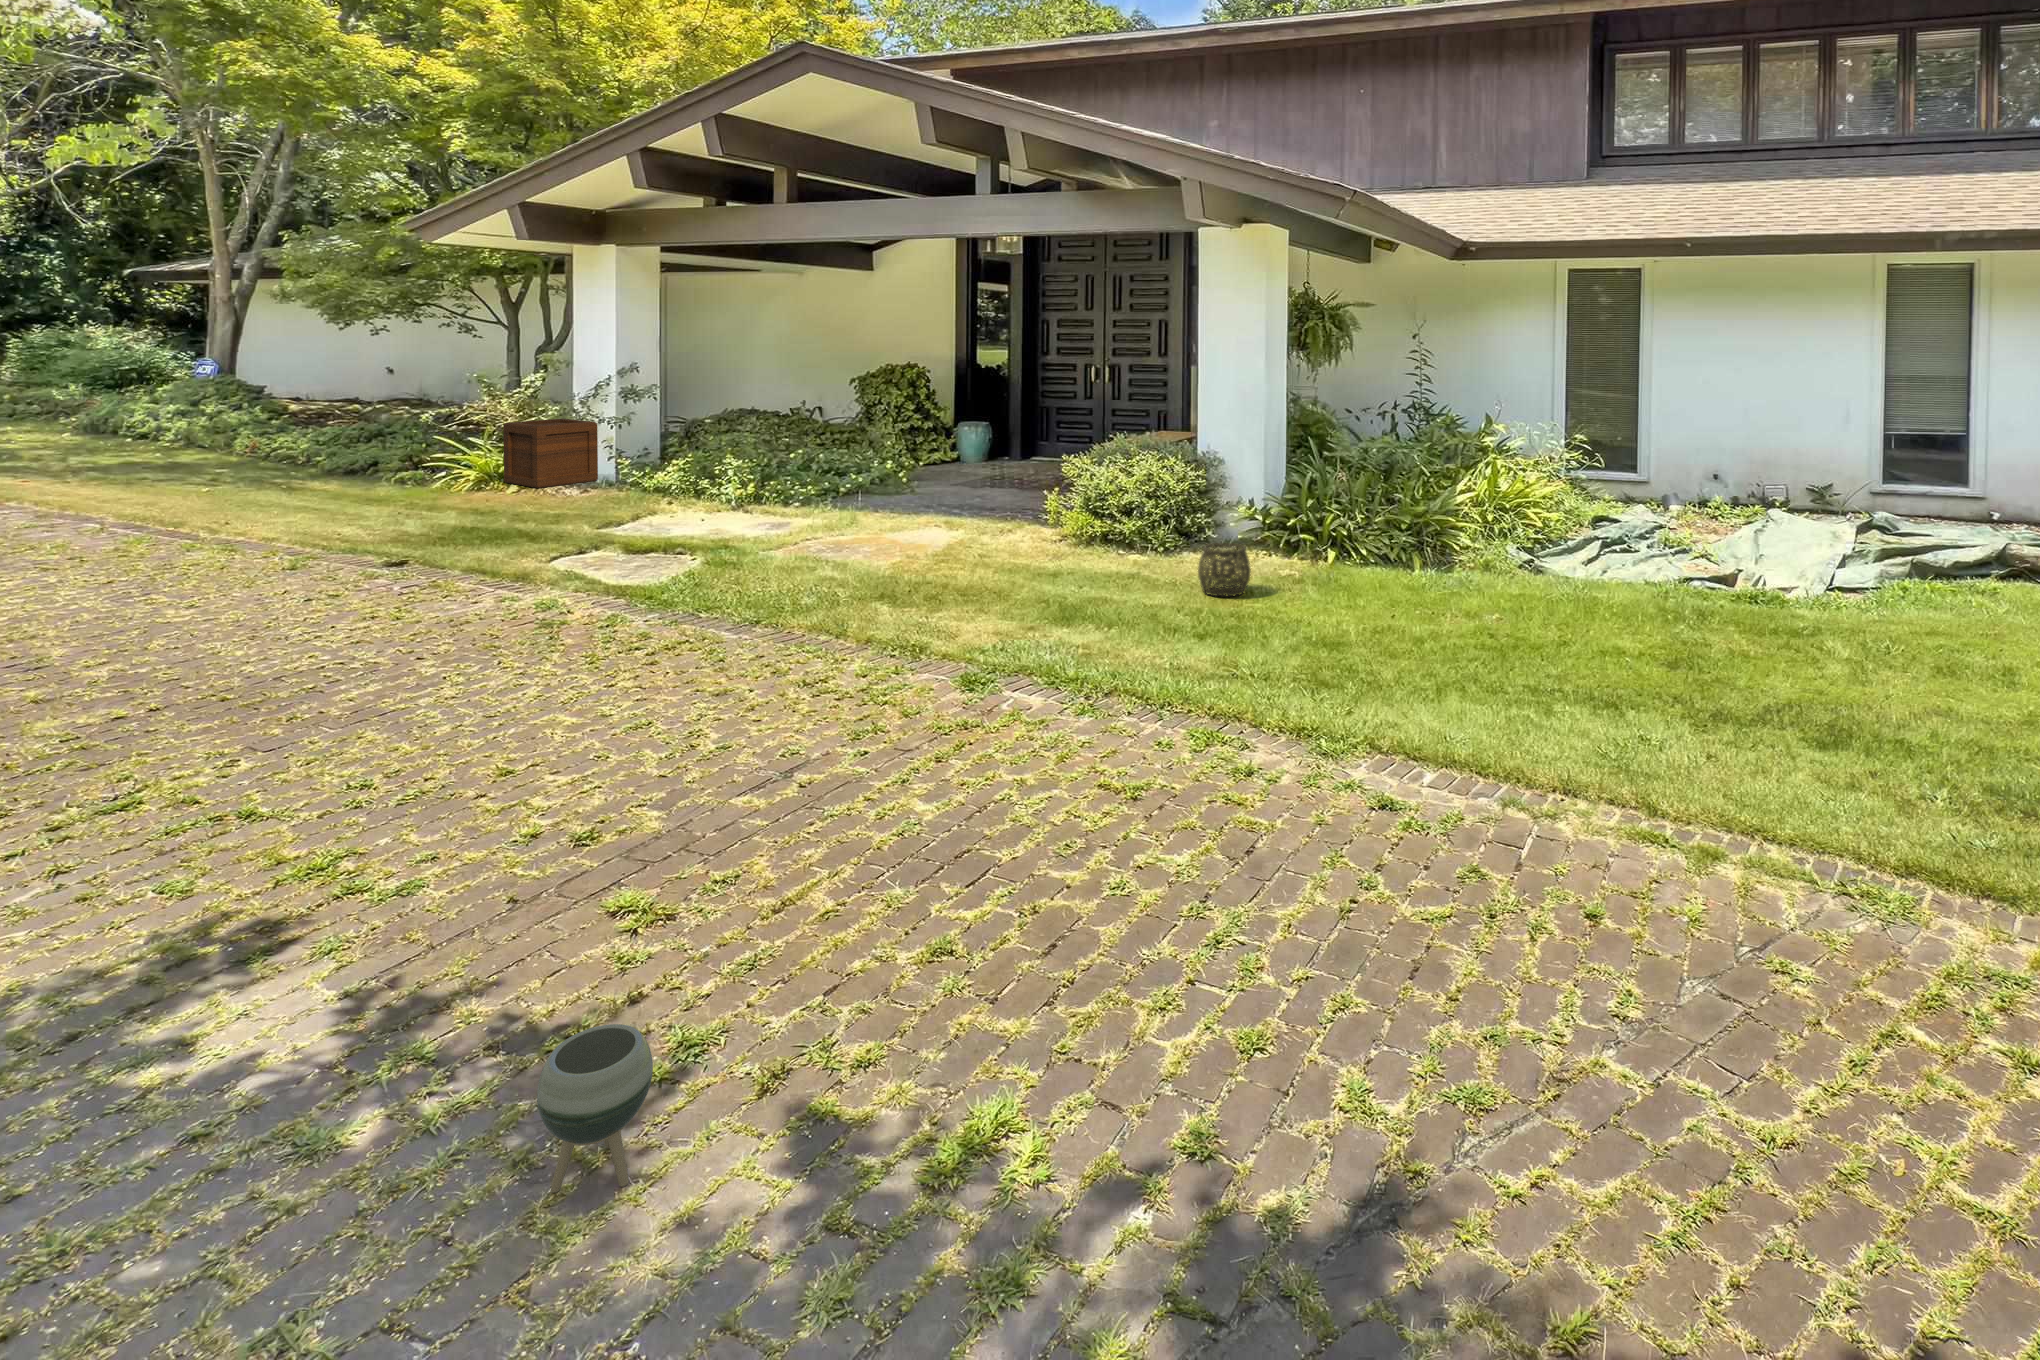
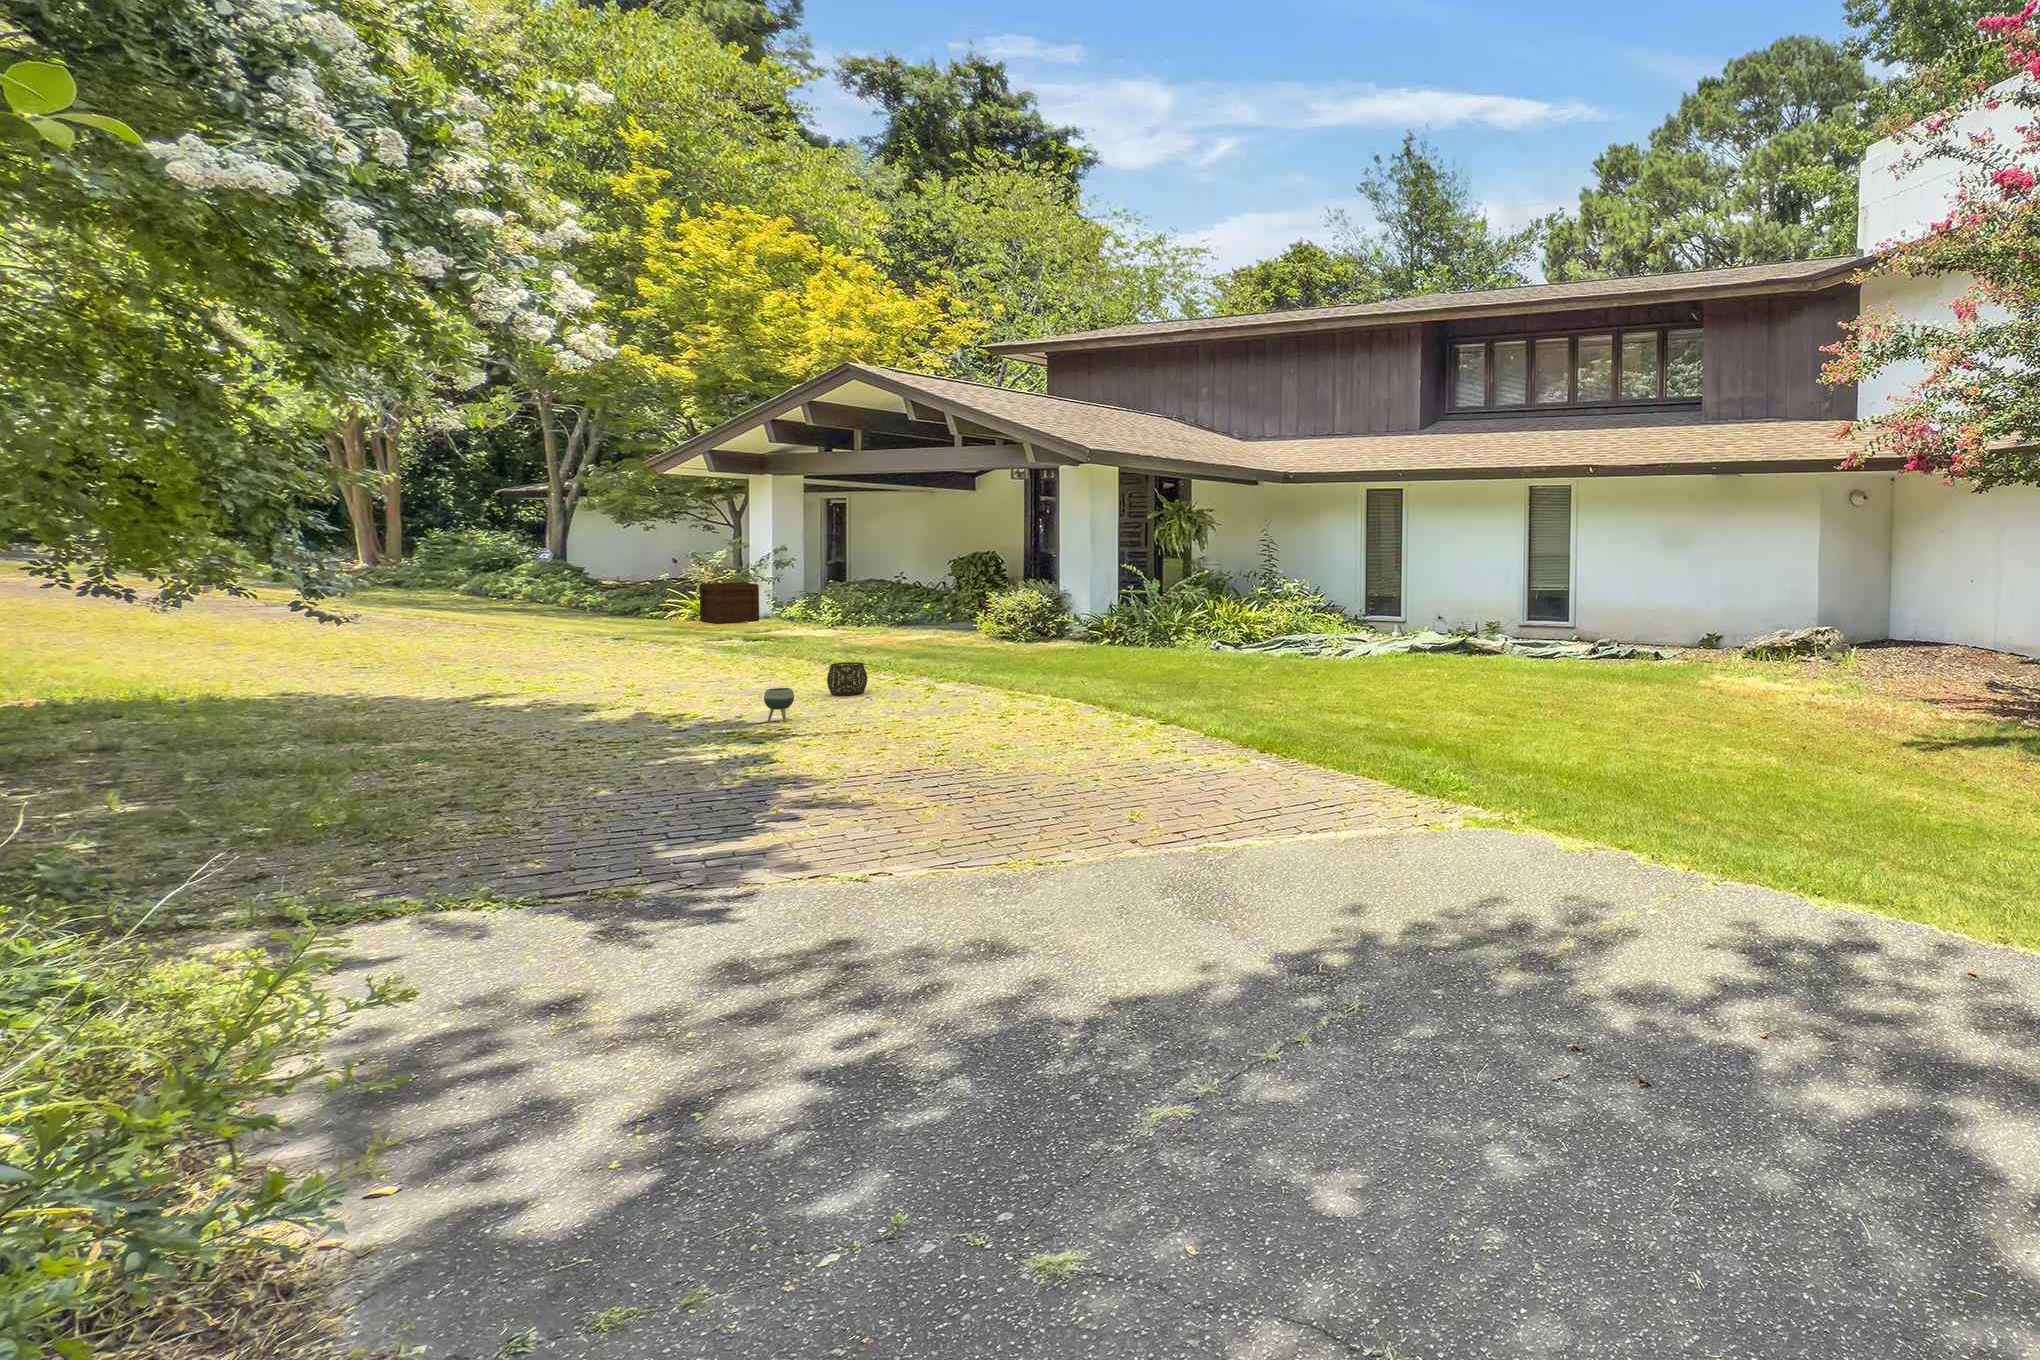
woven basket: present [1198,543,1251,597] -> present [827,662,868,696]
planter: present [537,1024,653,1193] -> present [764,688,794,722]

